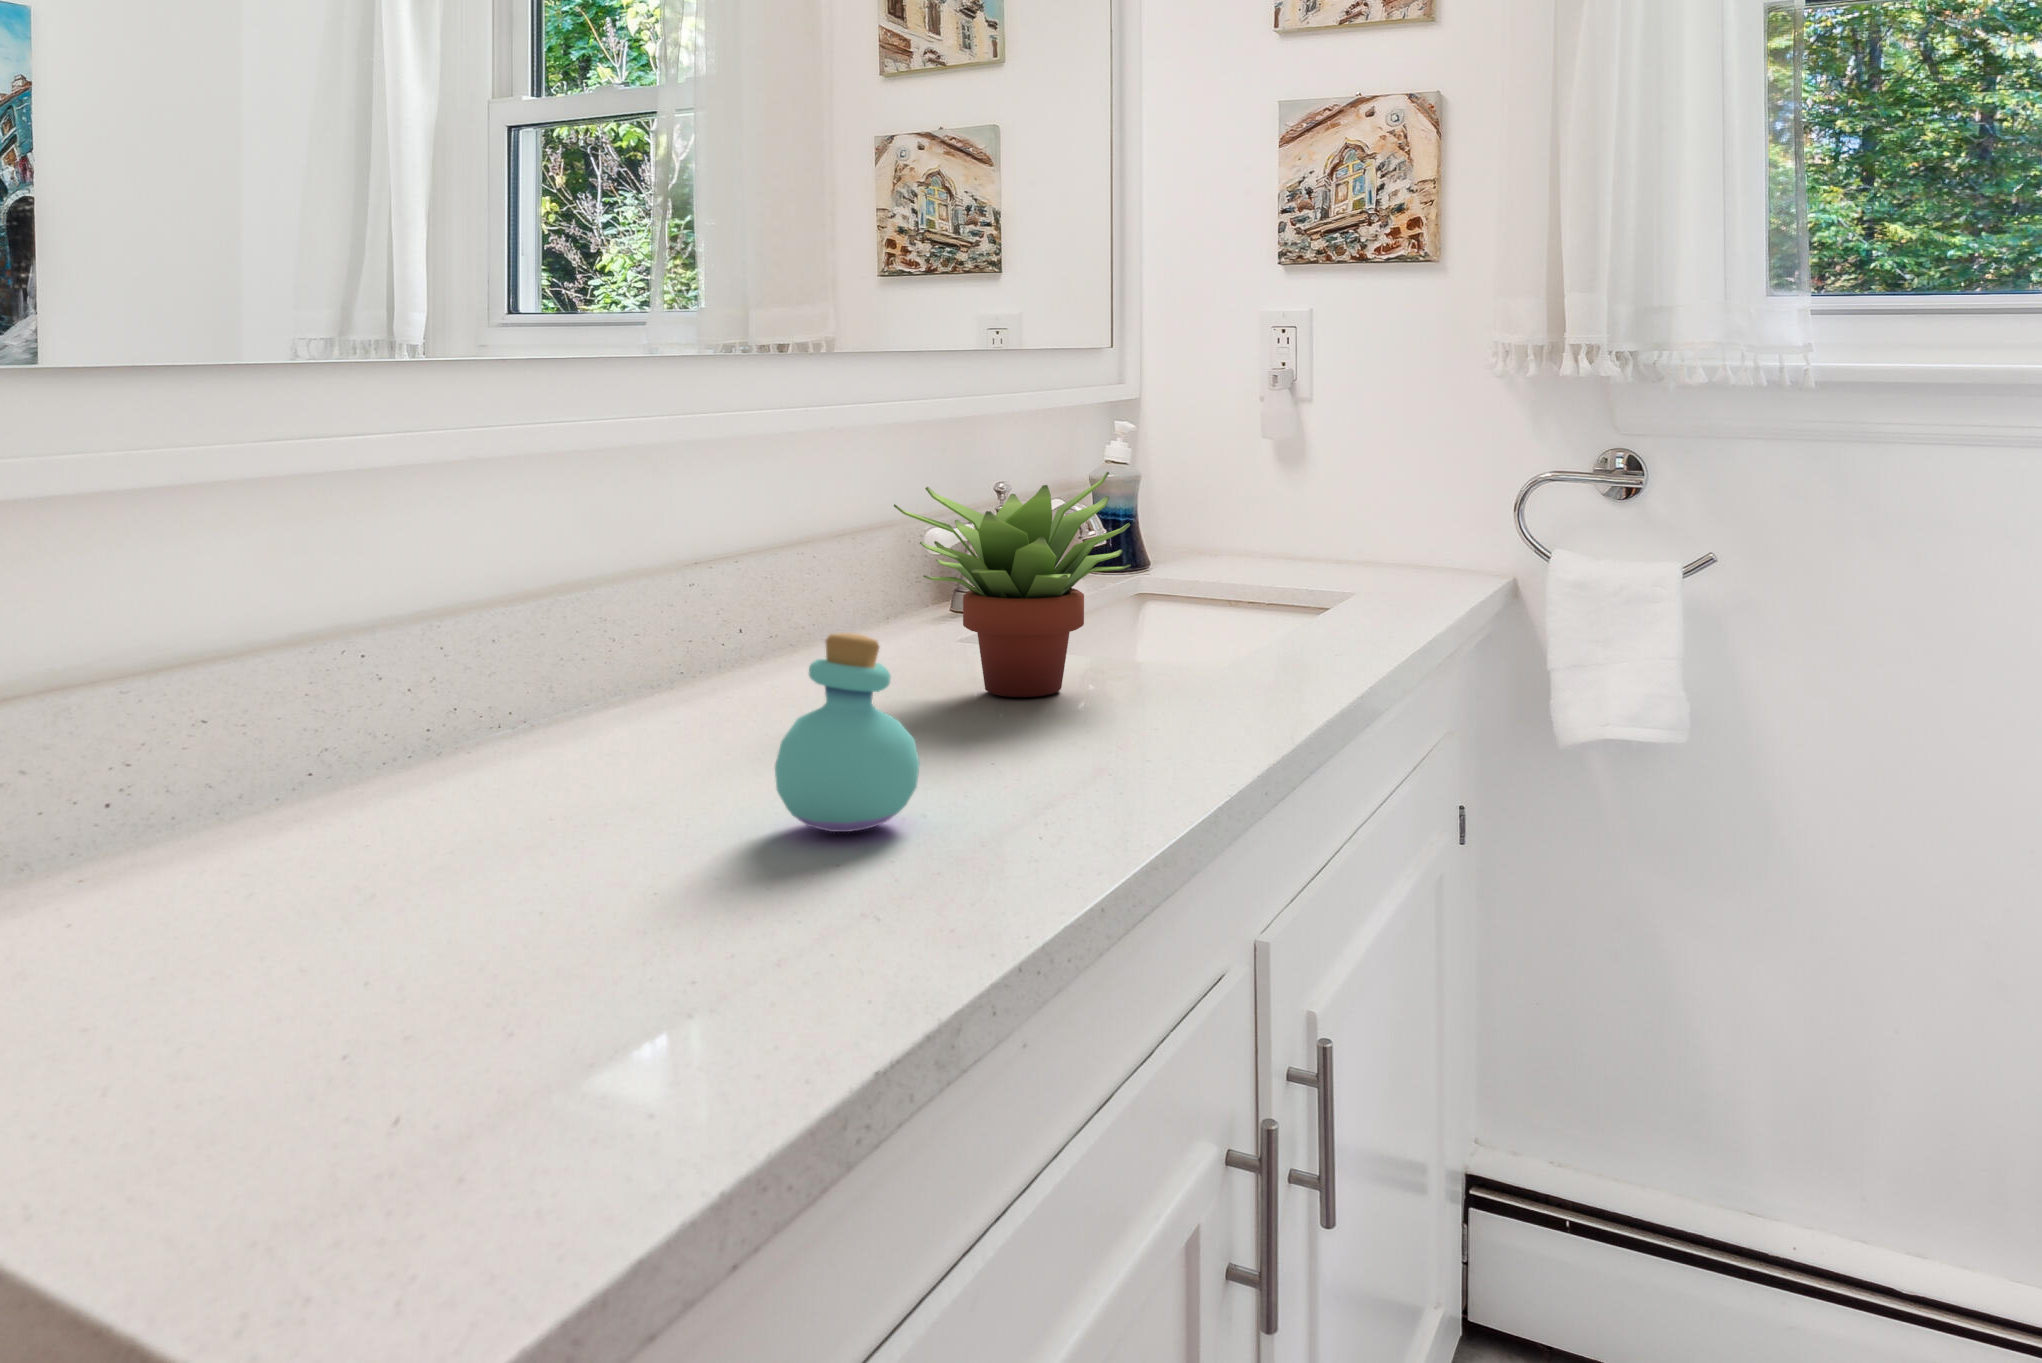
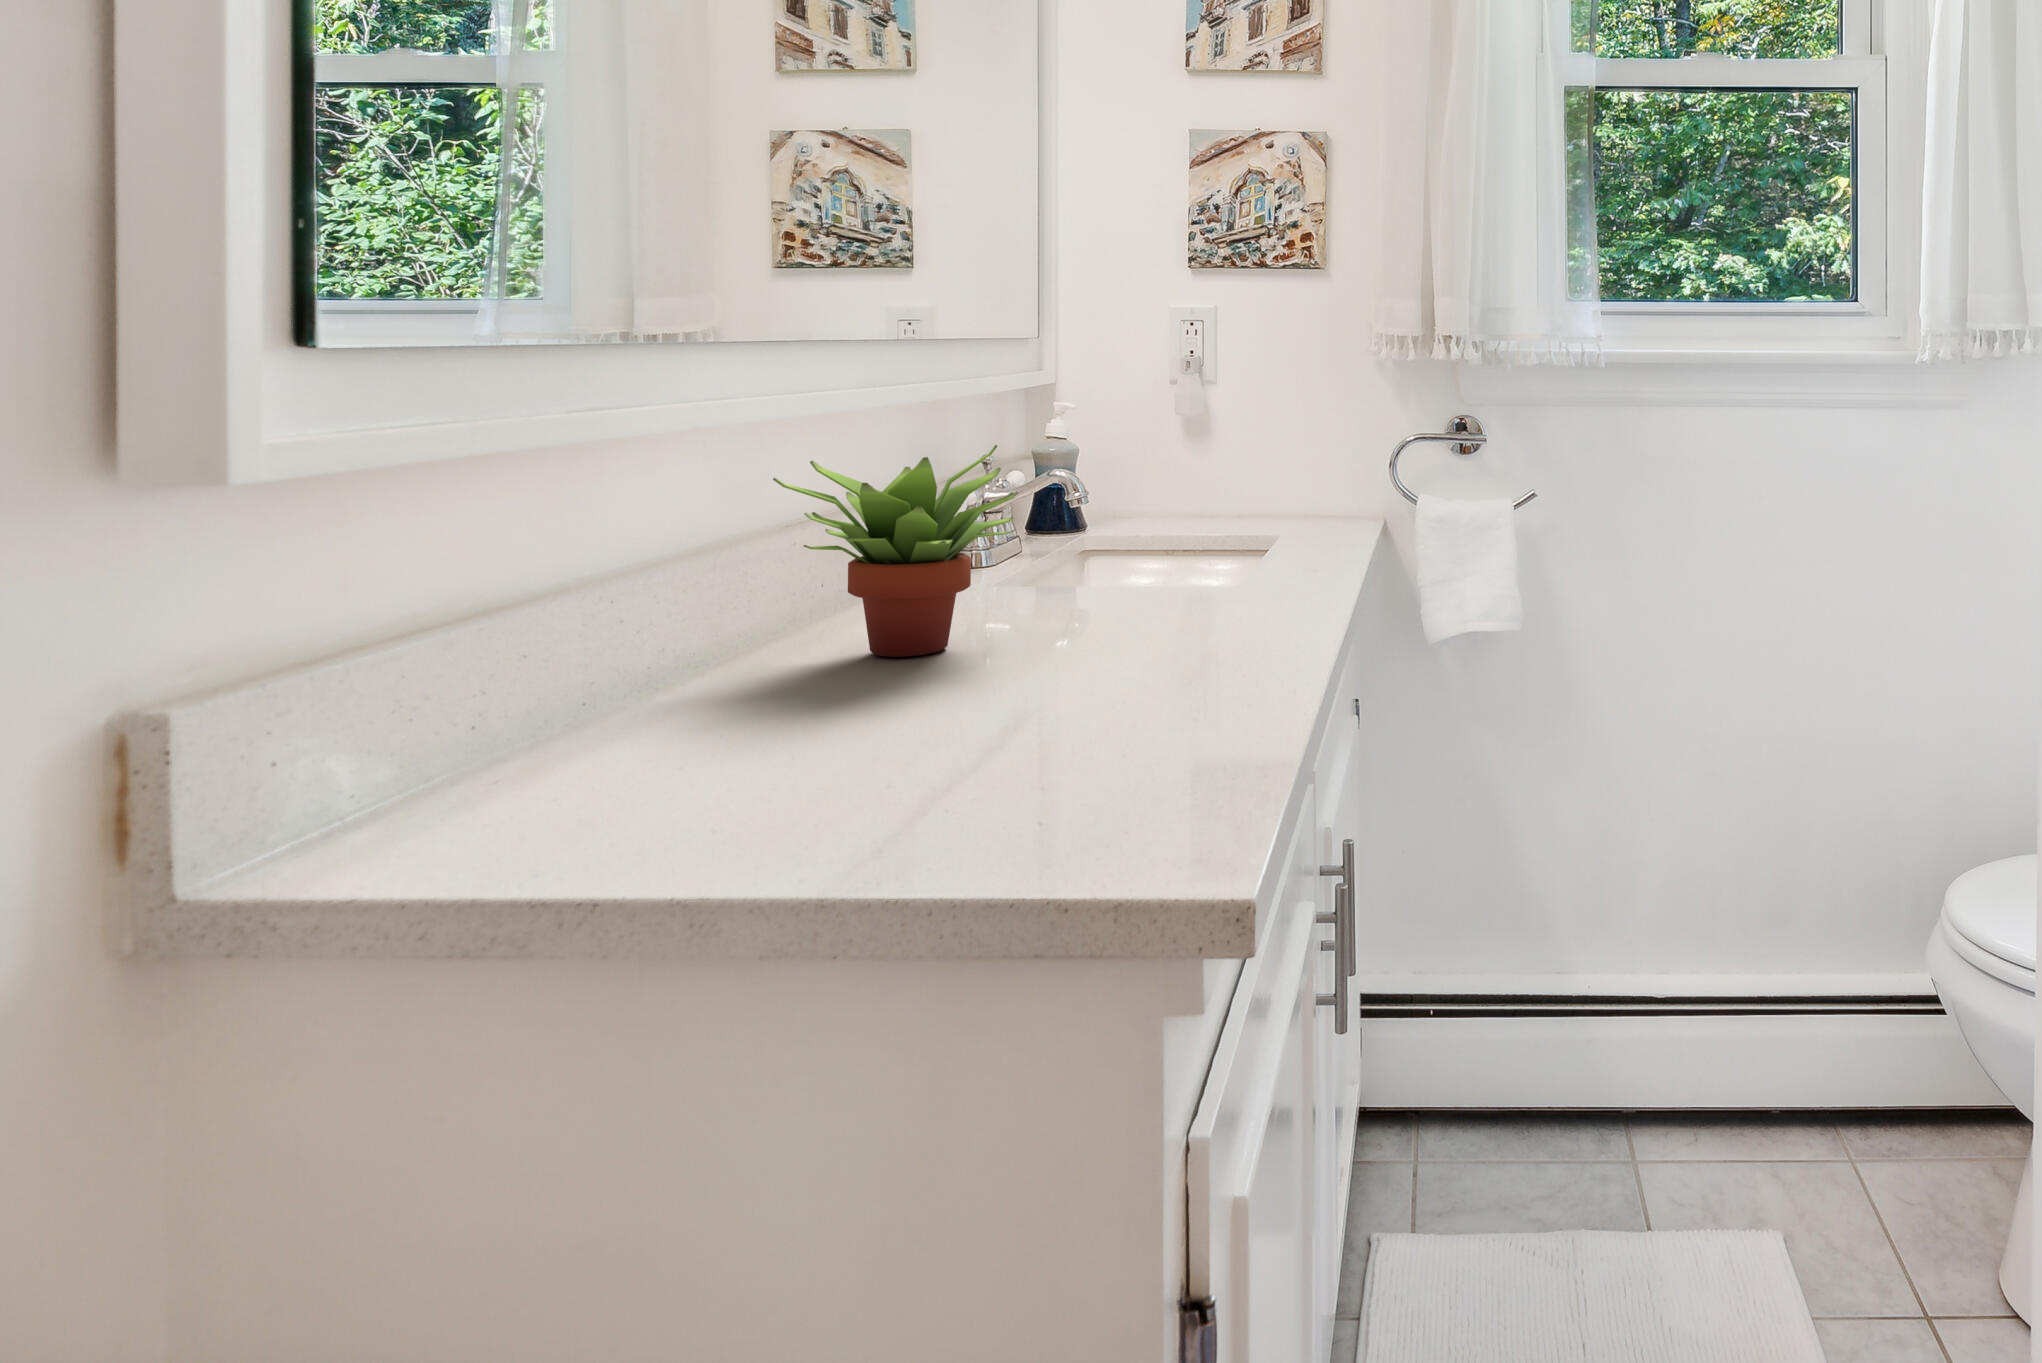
perfume bottle: present [775,633,920,832] -> none [568,609,739,814]

